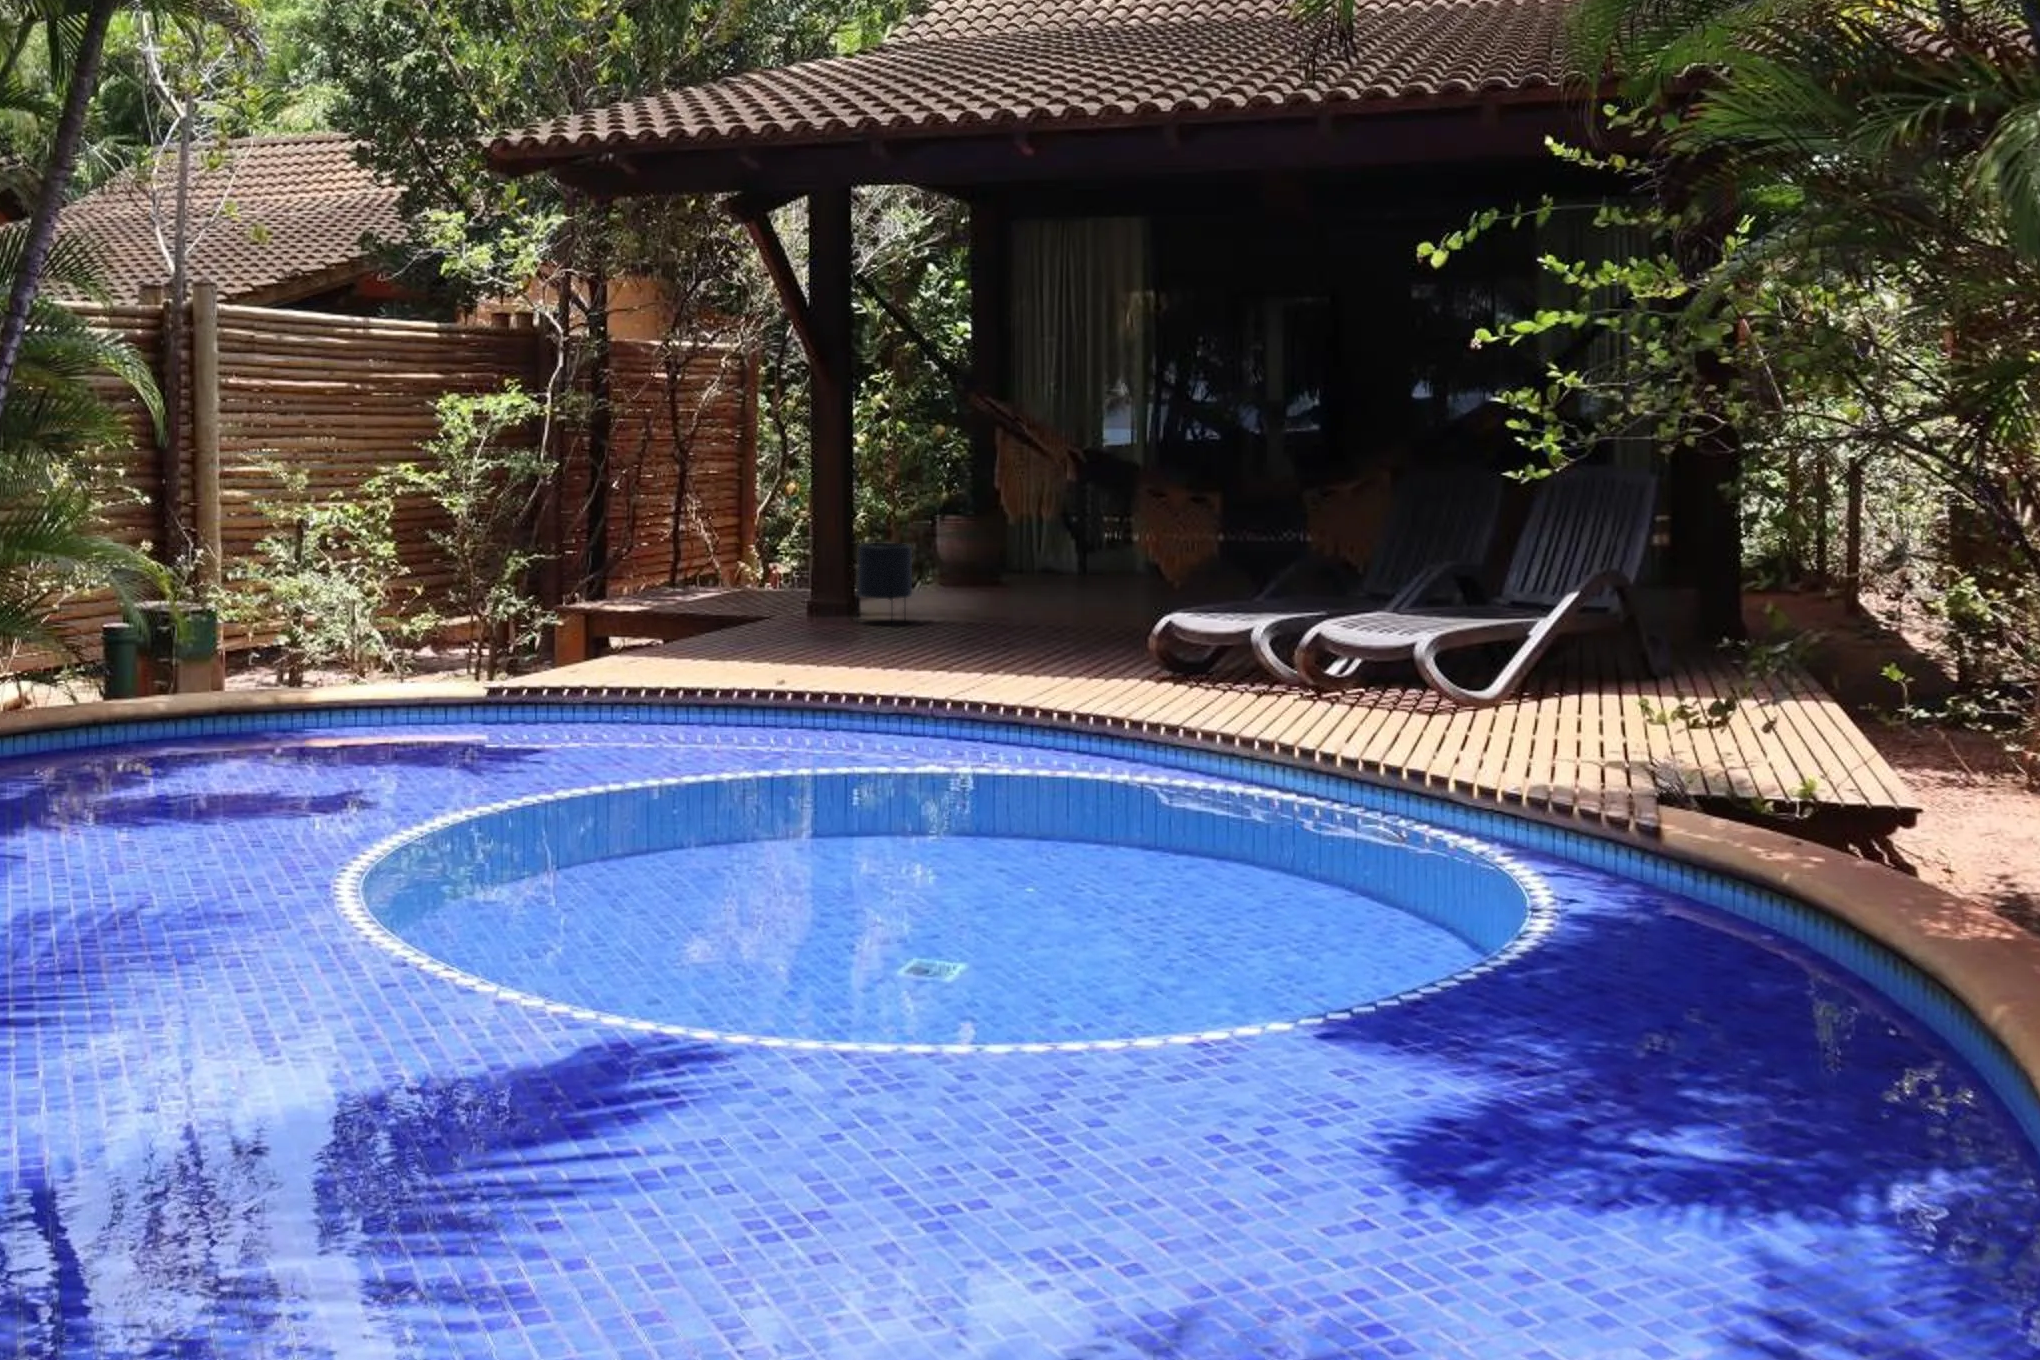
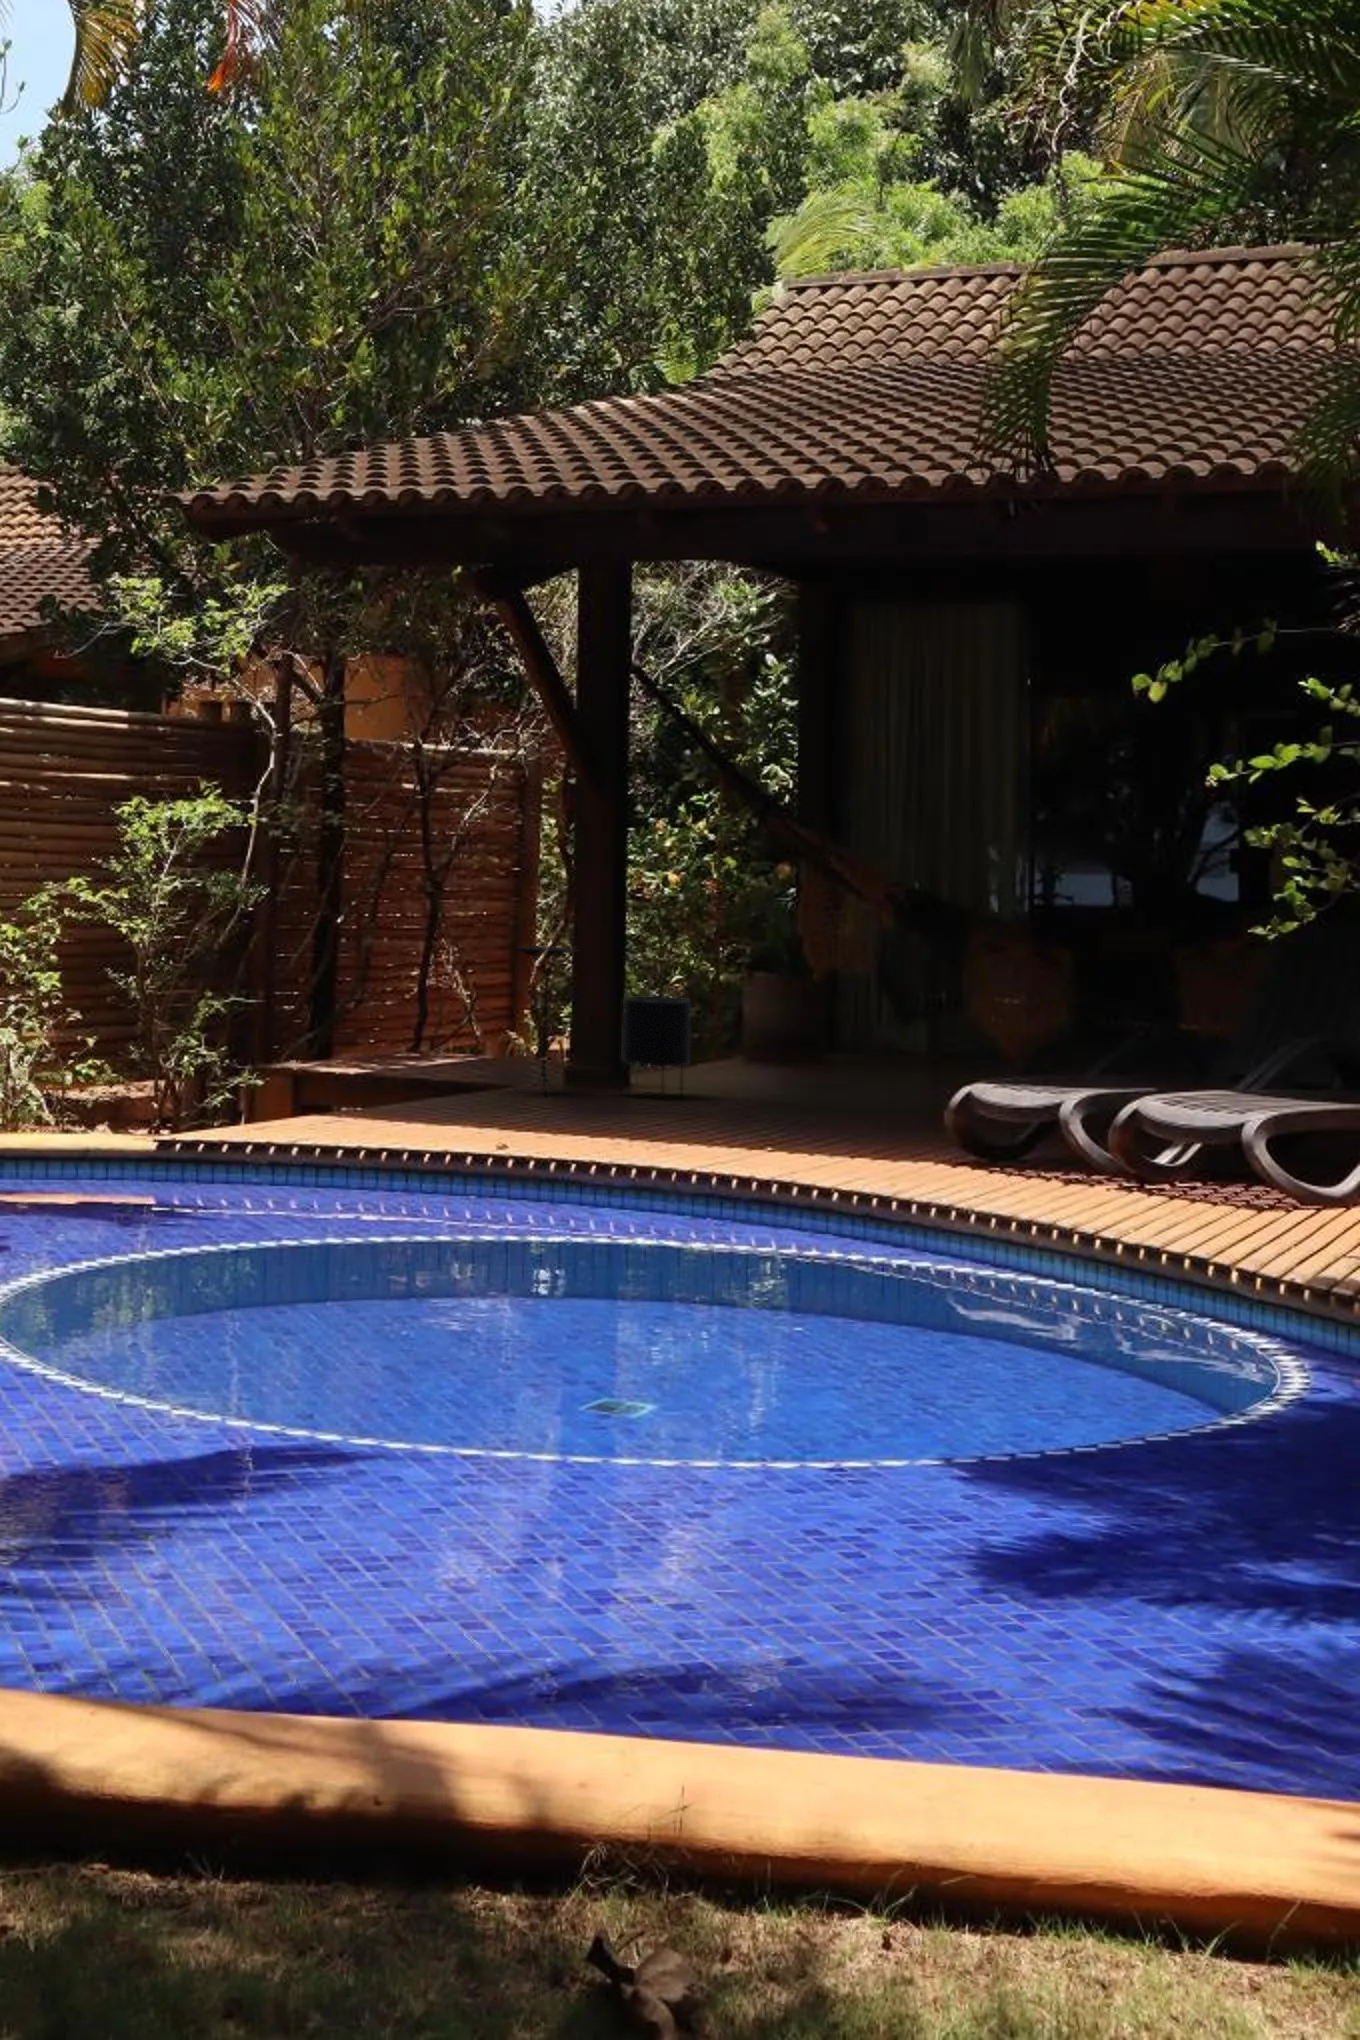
side table: none [768,504,823,627] -> present [516,946,580,1095]

